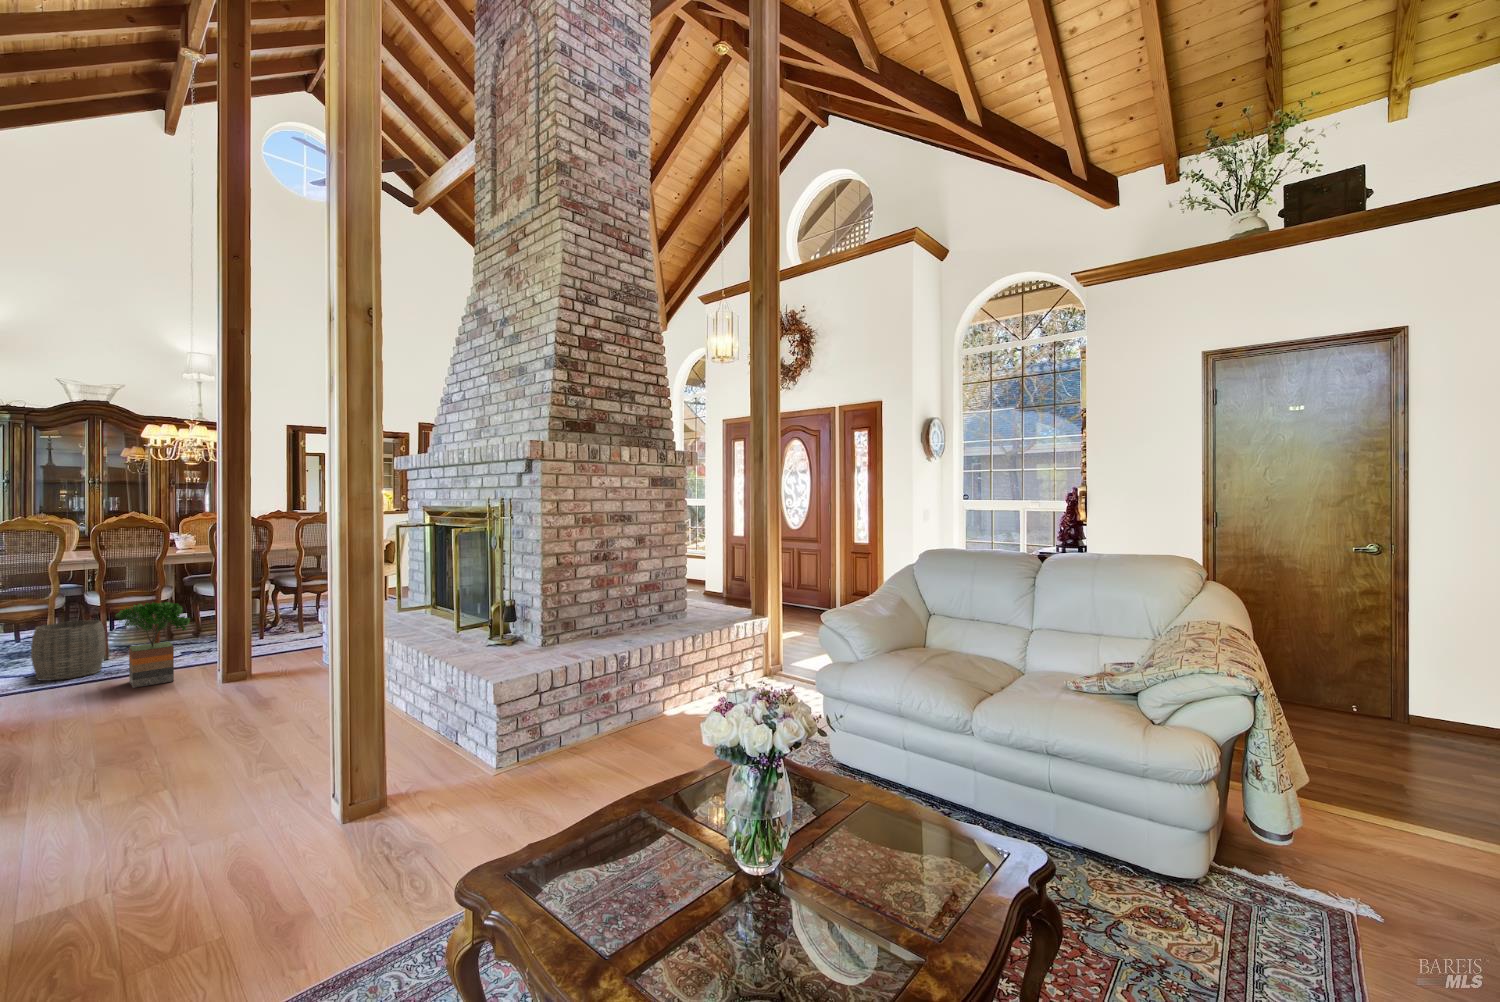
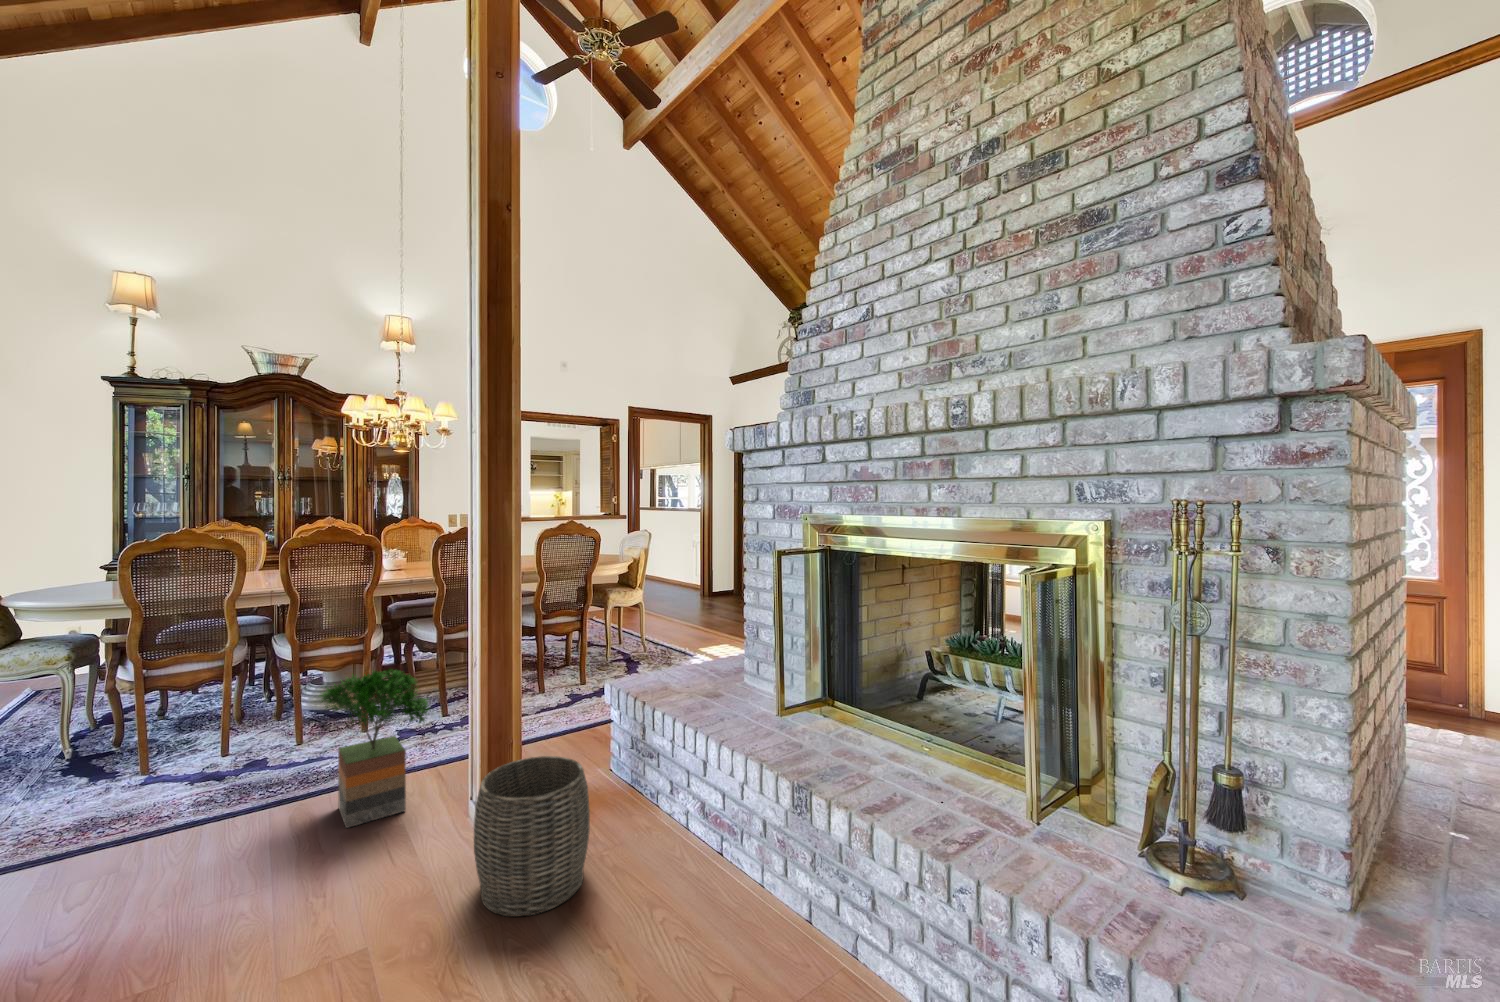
woven basket: present [31,620,105,681] -> present [474,756,590,917]

